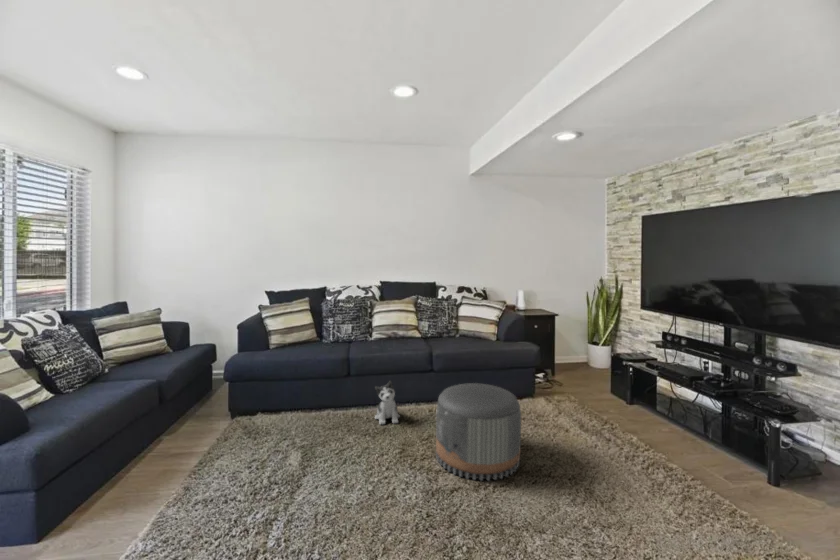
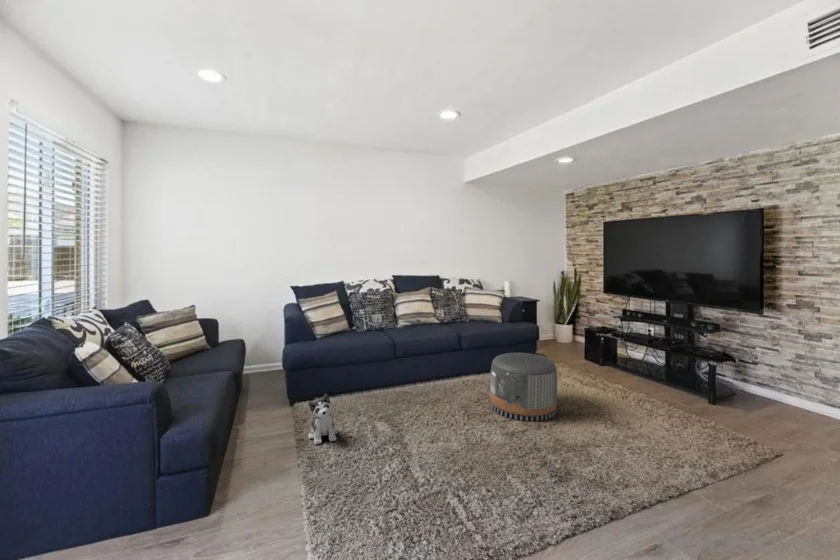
plush toy: present [375,381,399,424] -> present [308,393,337,444]

